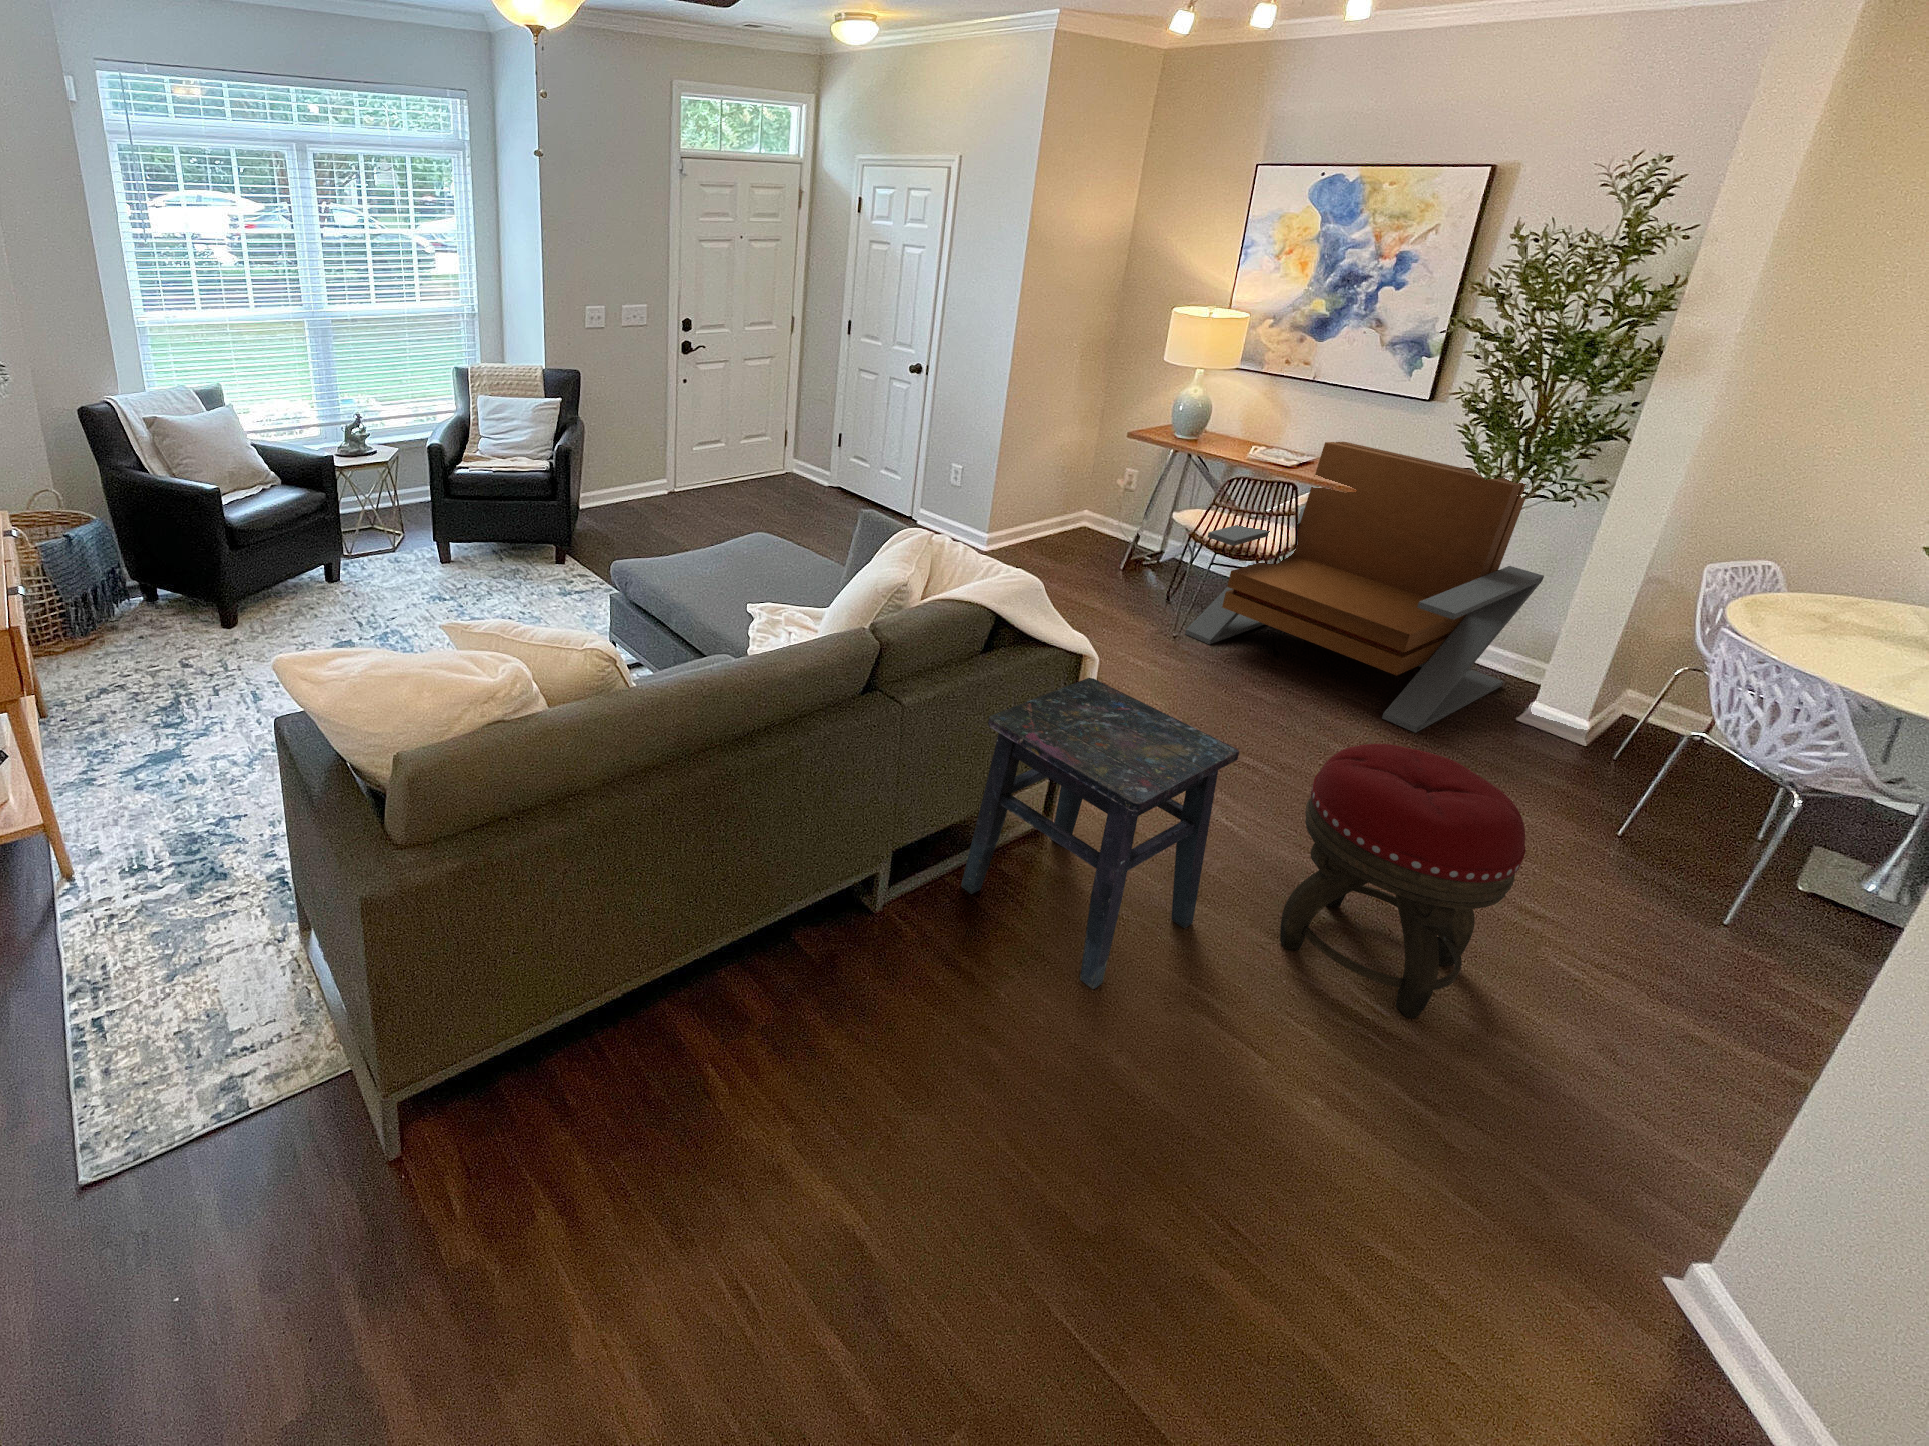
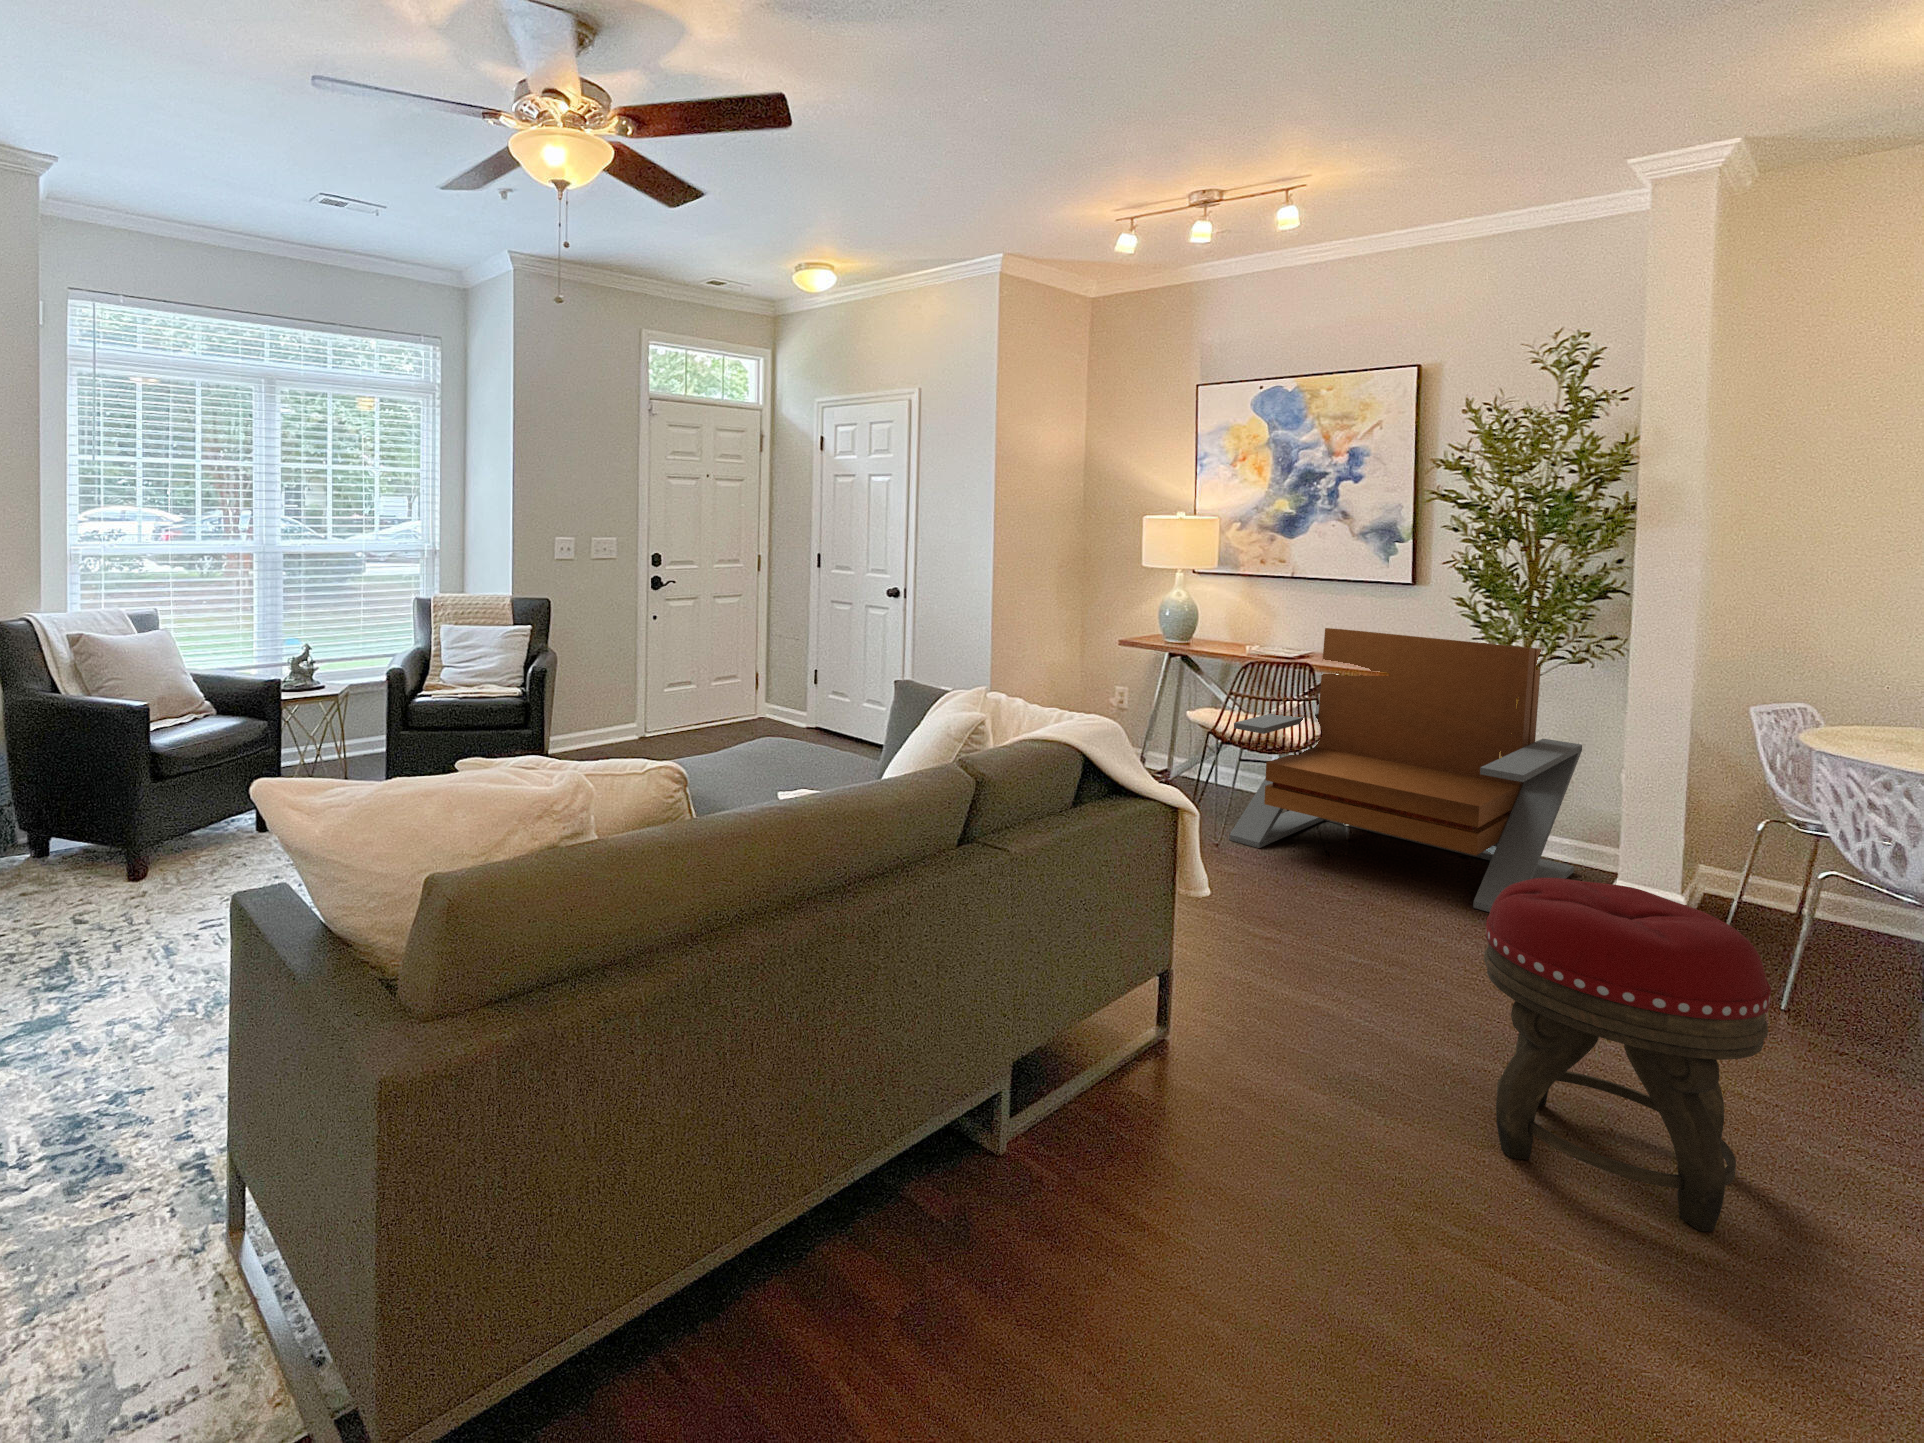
side table: present [961,678,1239,989] -> none [1096,833,1404,1228]

